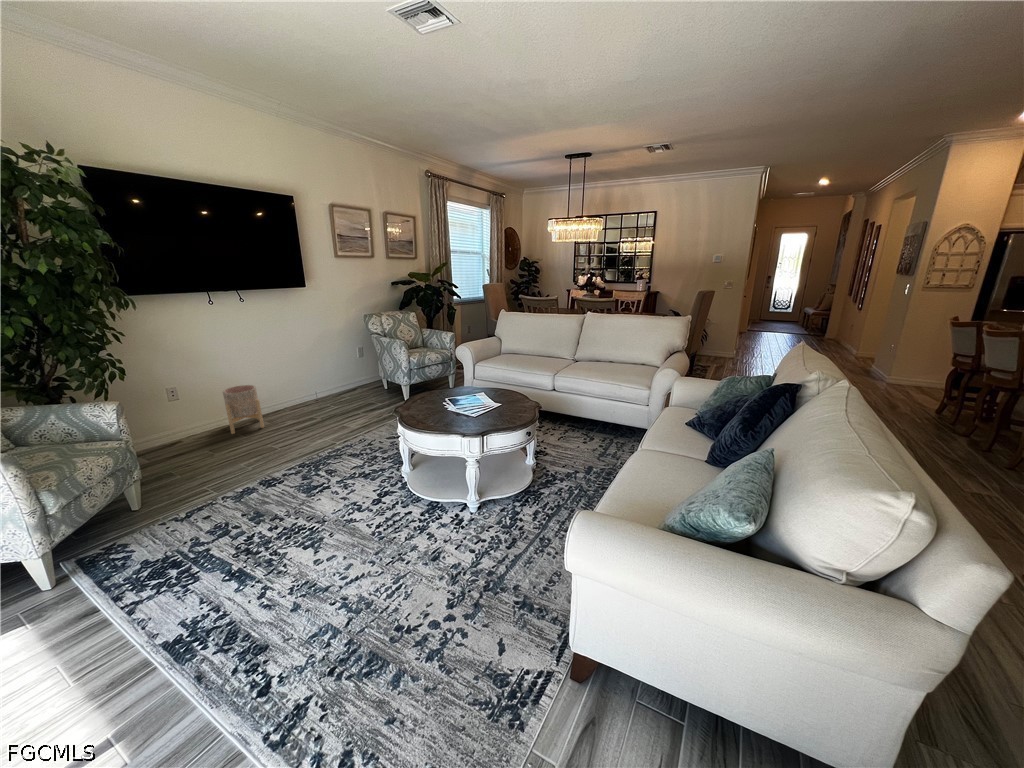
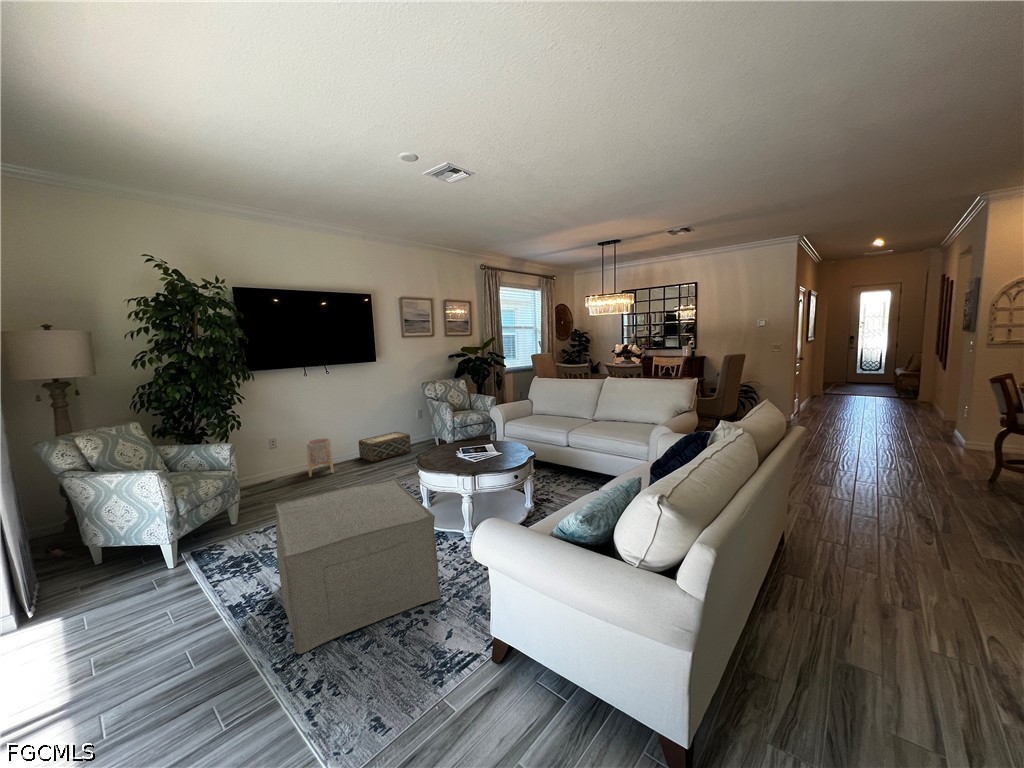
woven basket: none [290,373,357,411] -> present [359,432,411,461]
ottoman: none [218,444,470,713] -> present [275,478,441,654]

